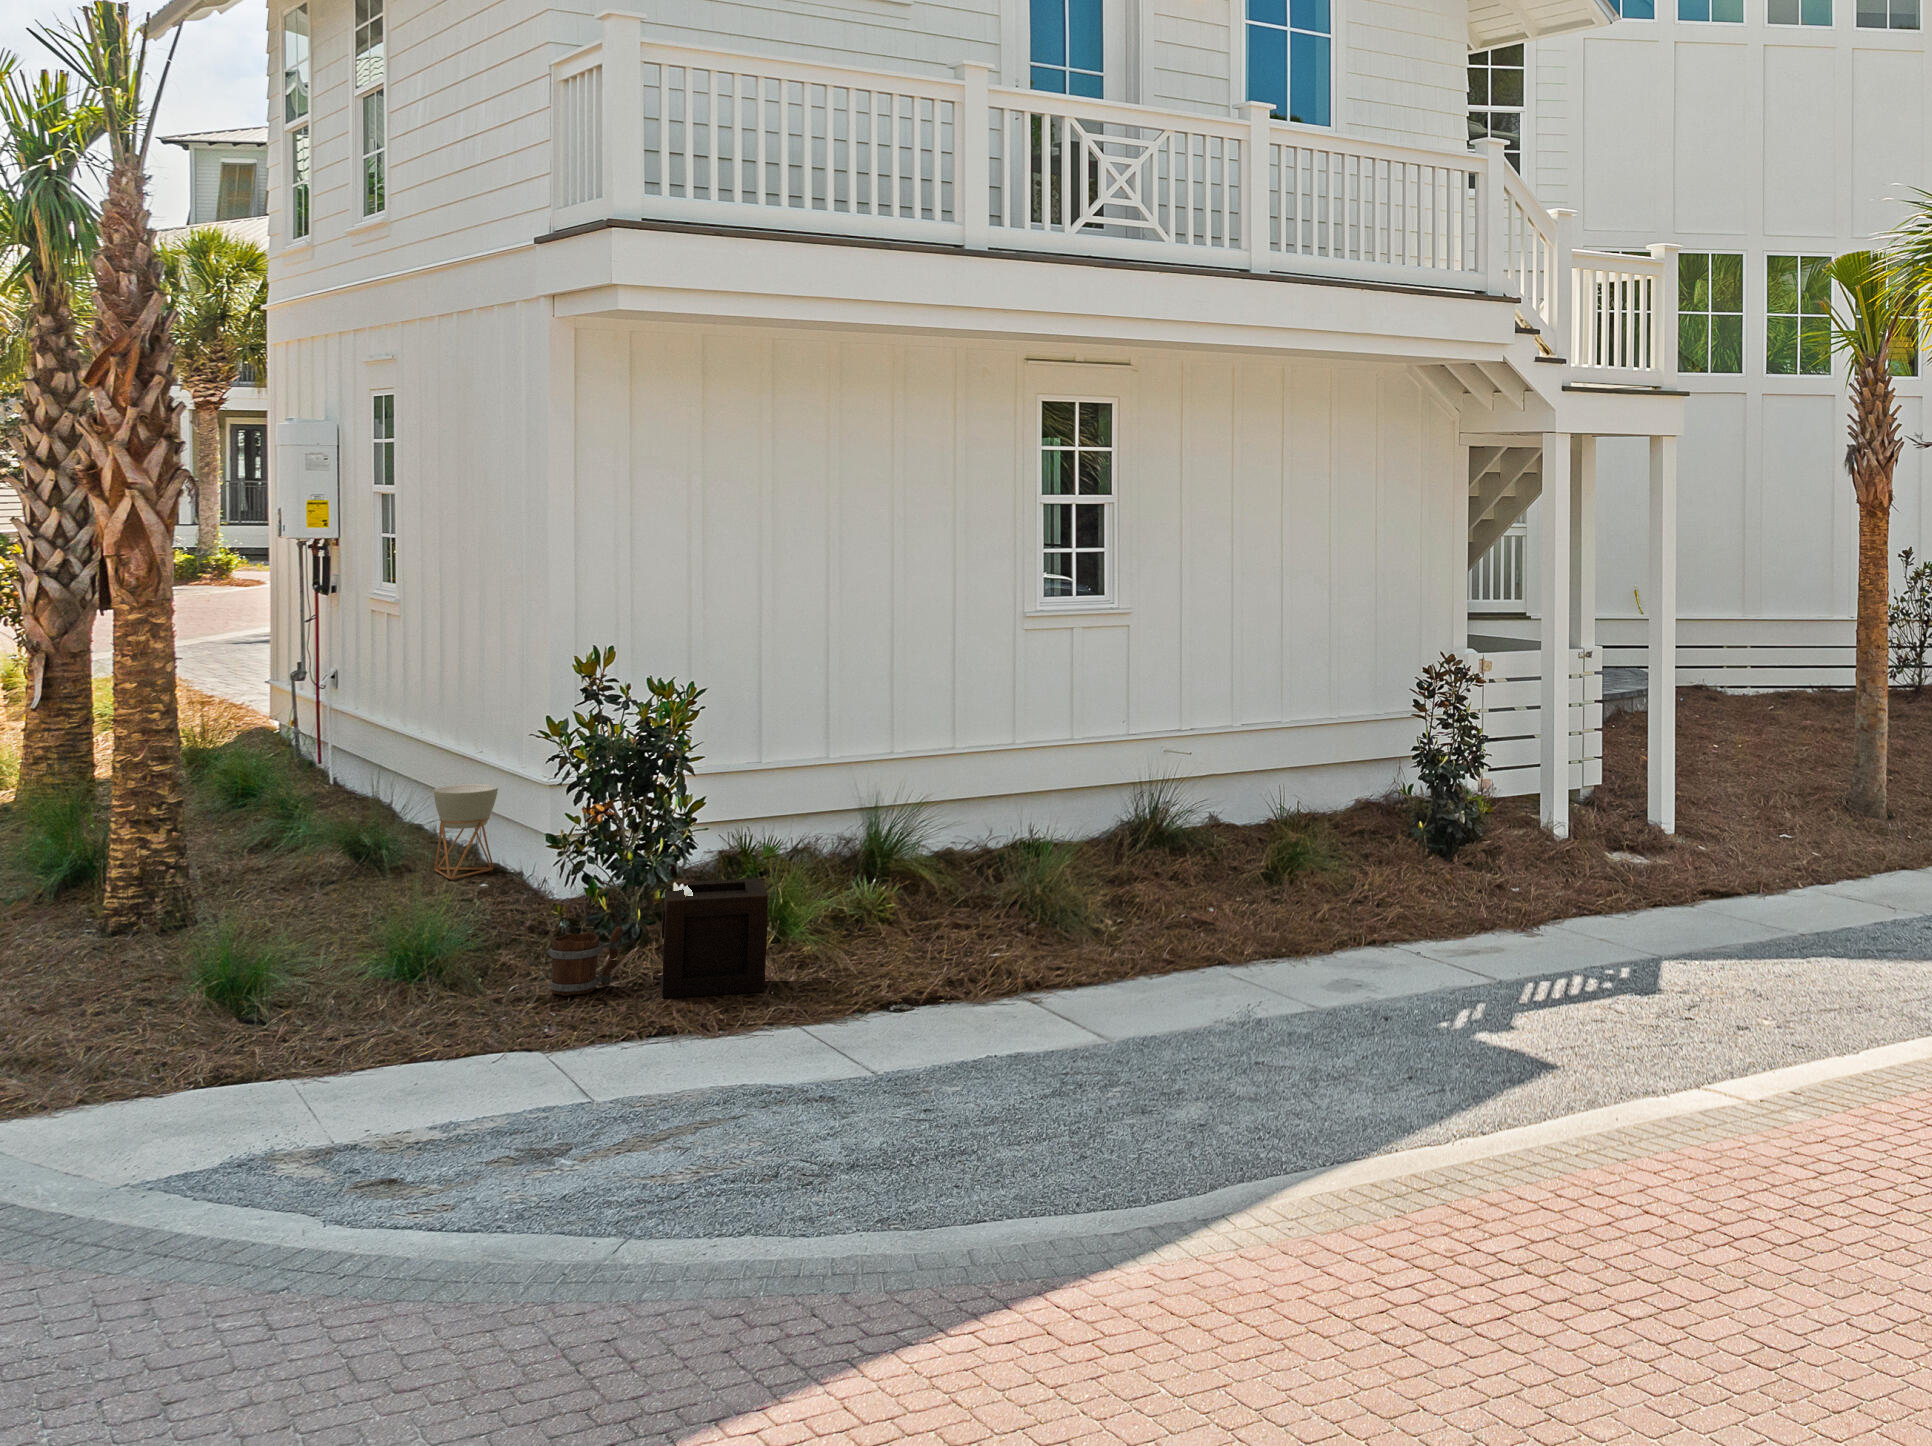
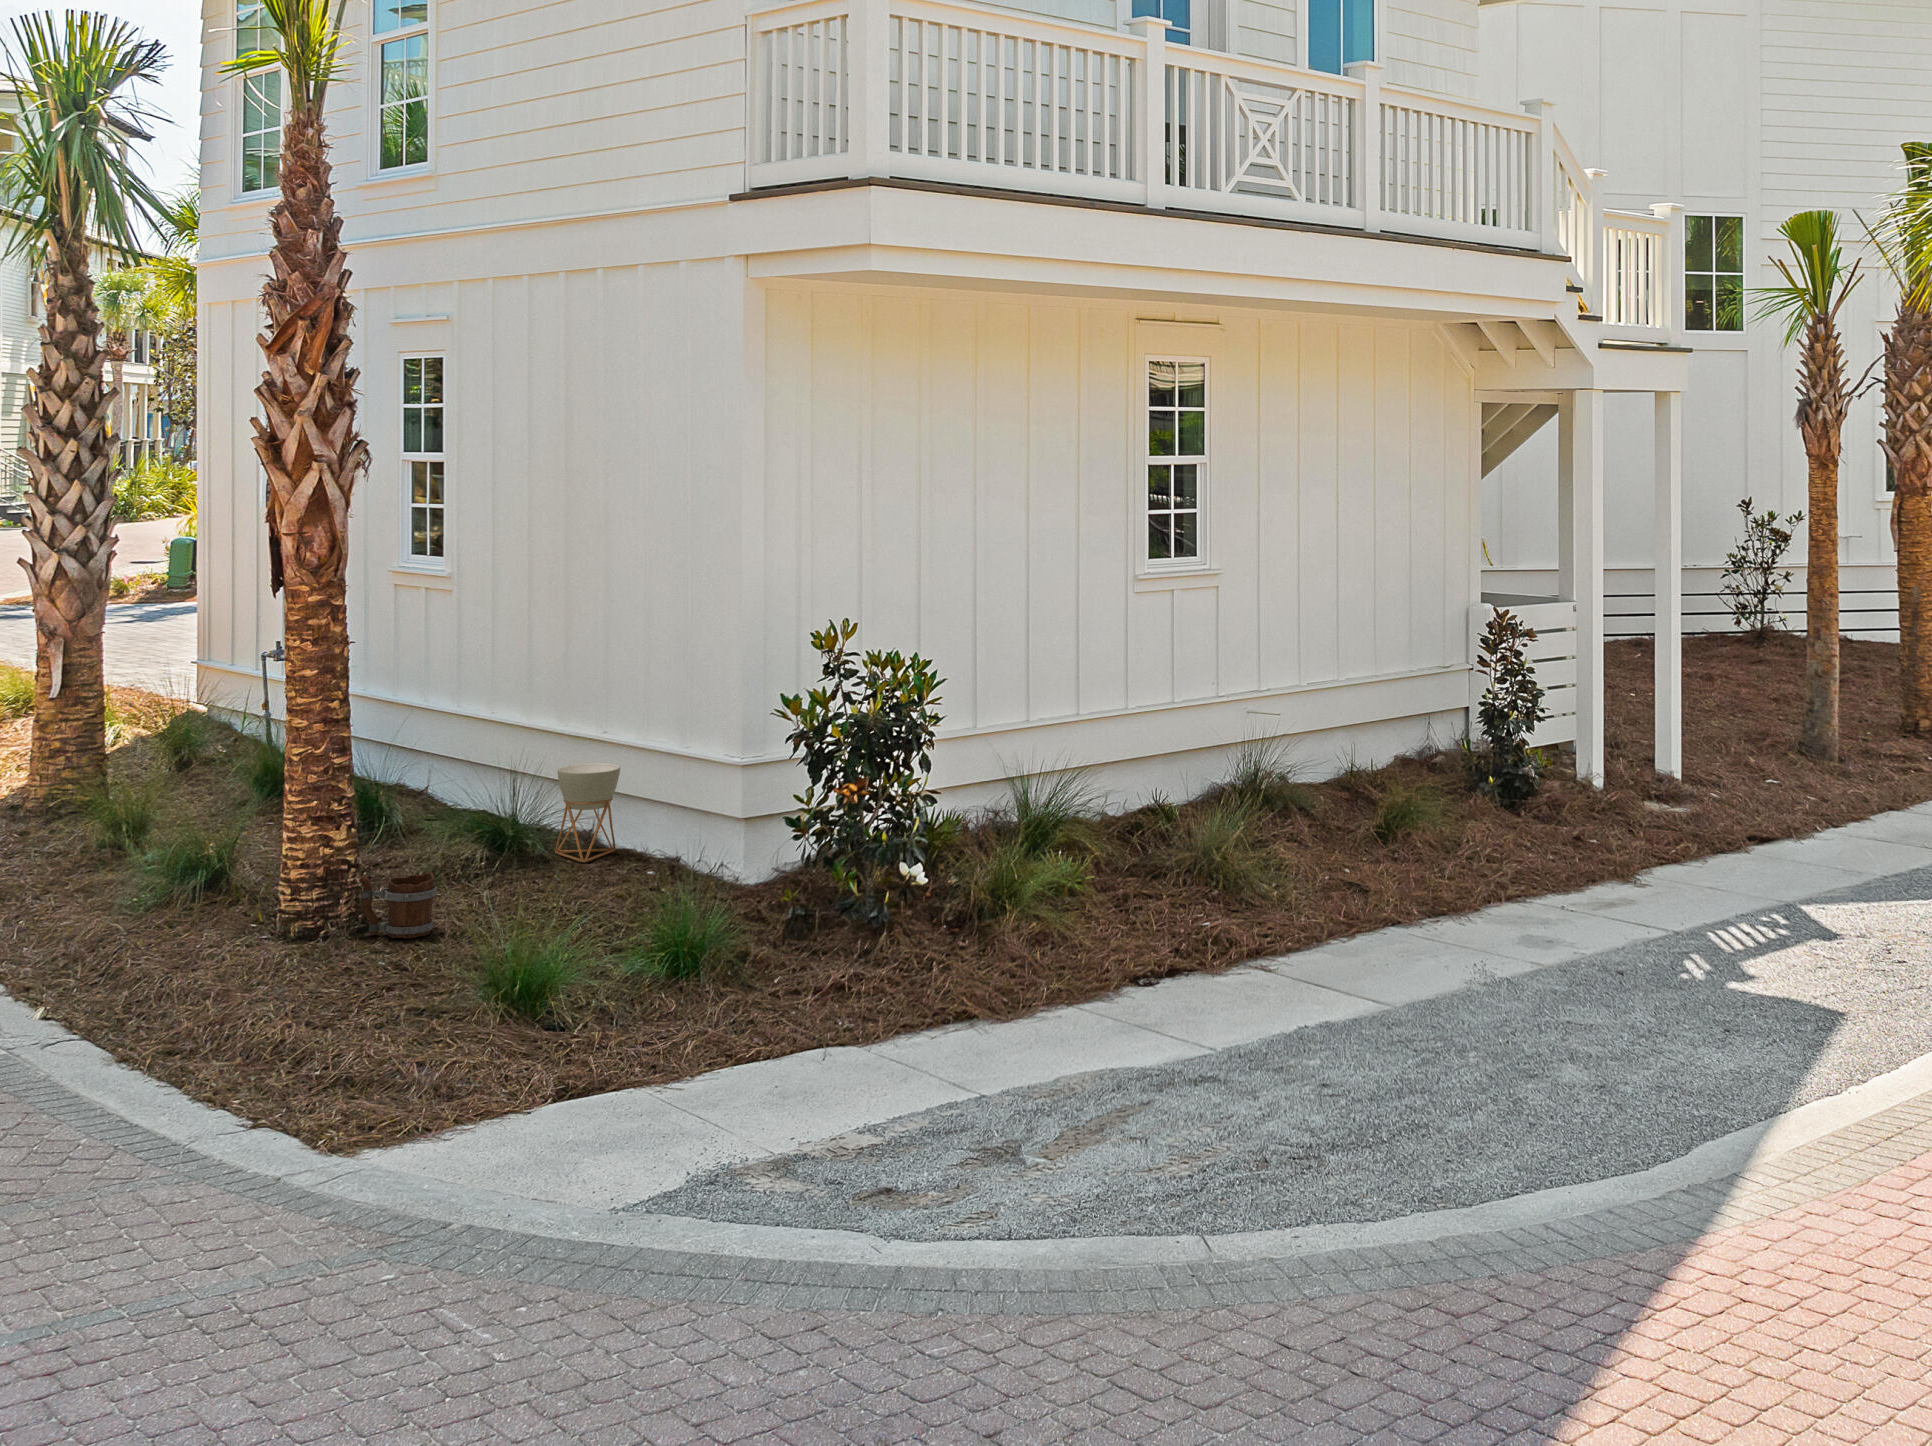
wooden crate: present [660,878,768,998] -> none [875,853,1001,981]
bucket: present [548,926,623,996] -> present [359,872,437,938]

